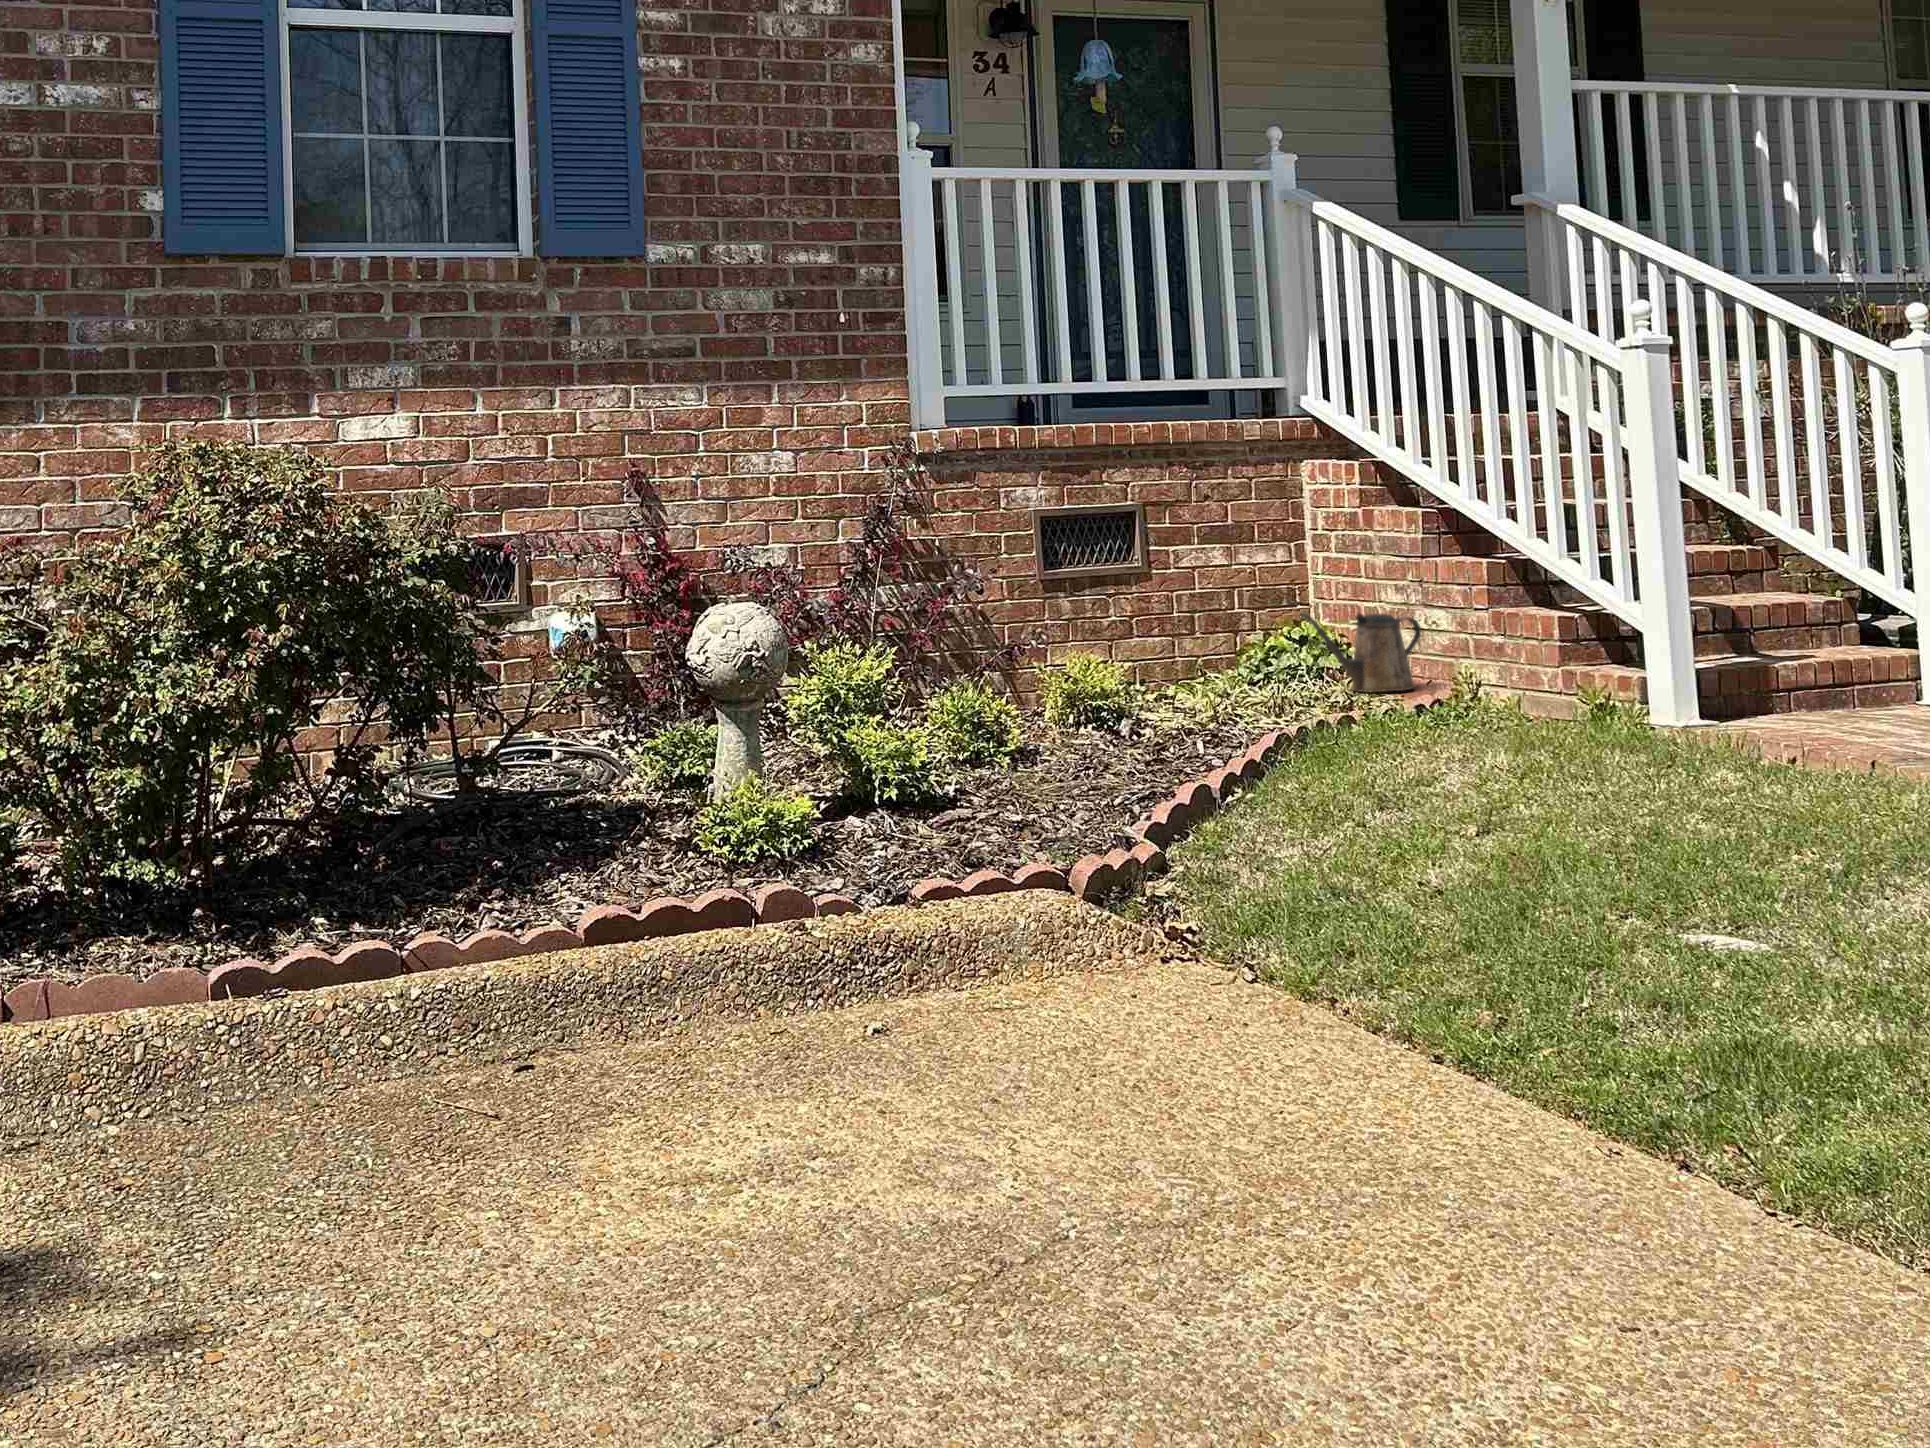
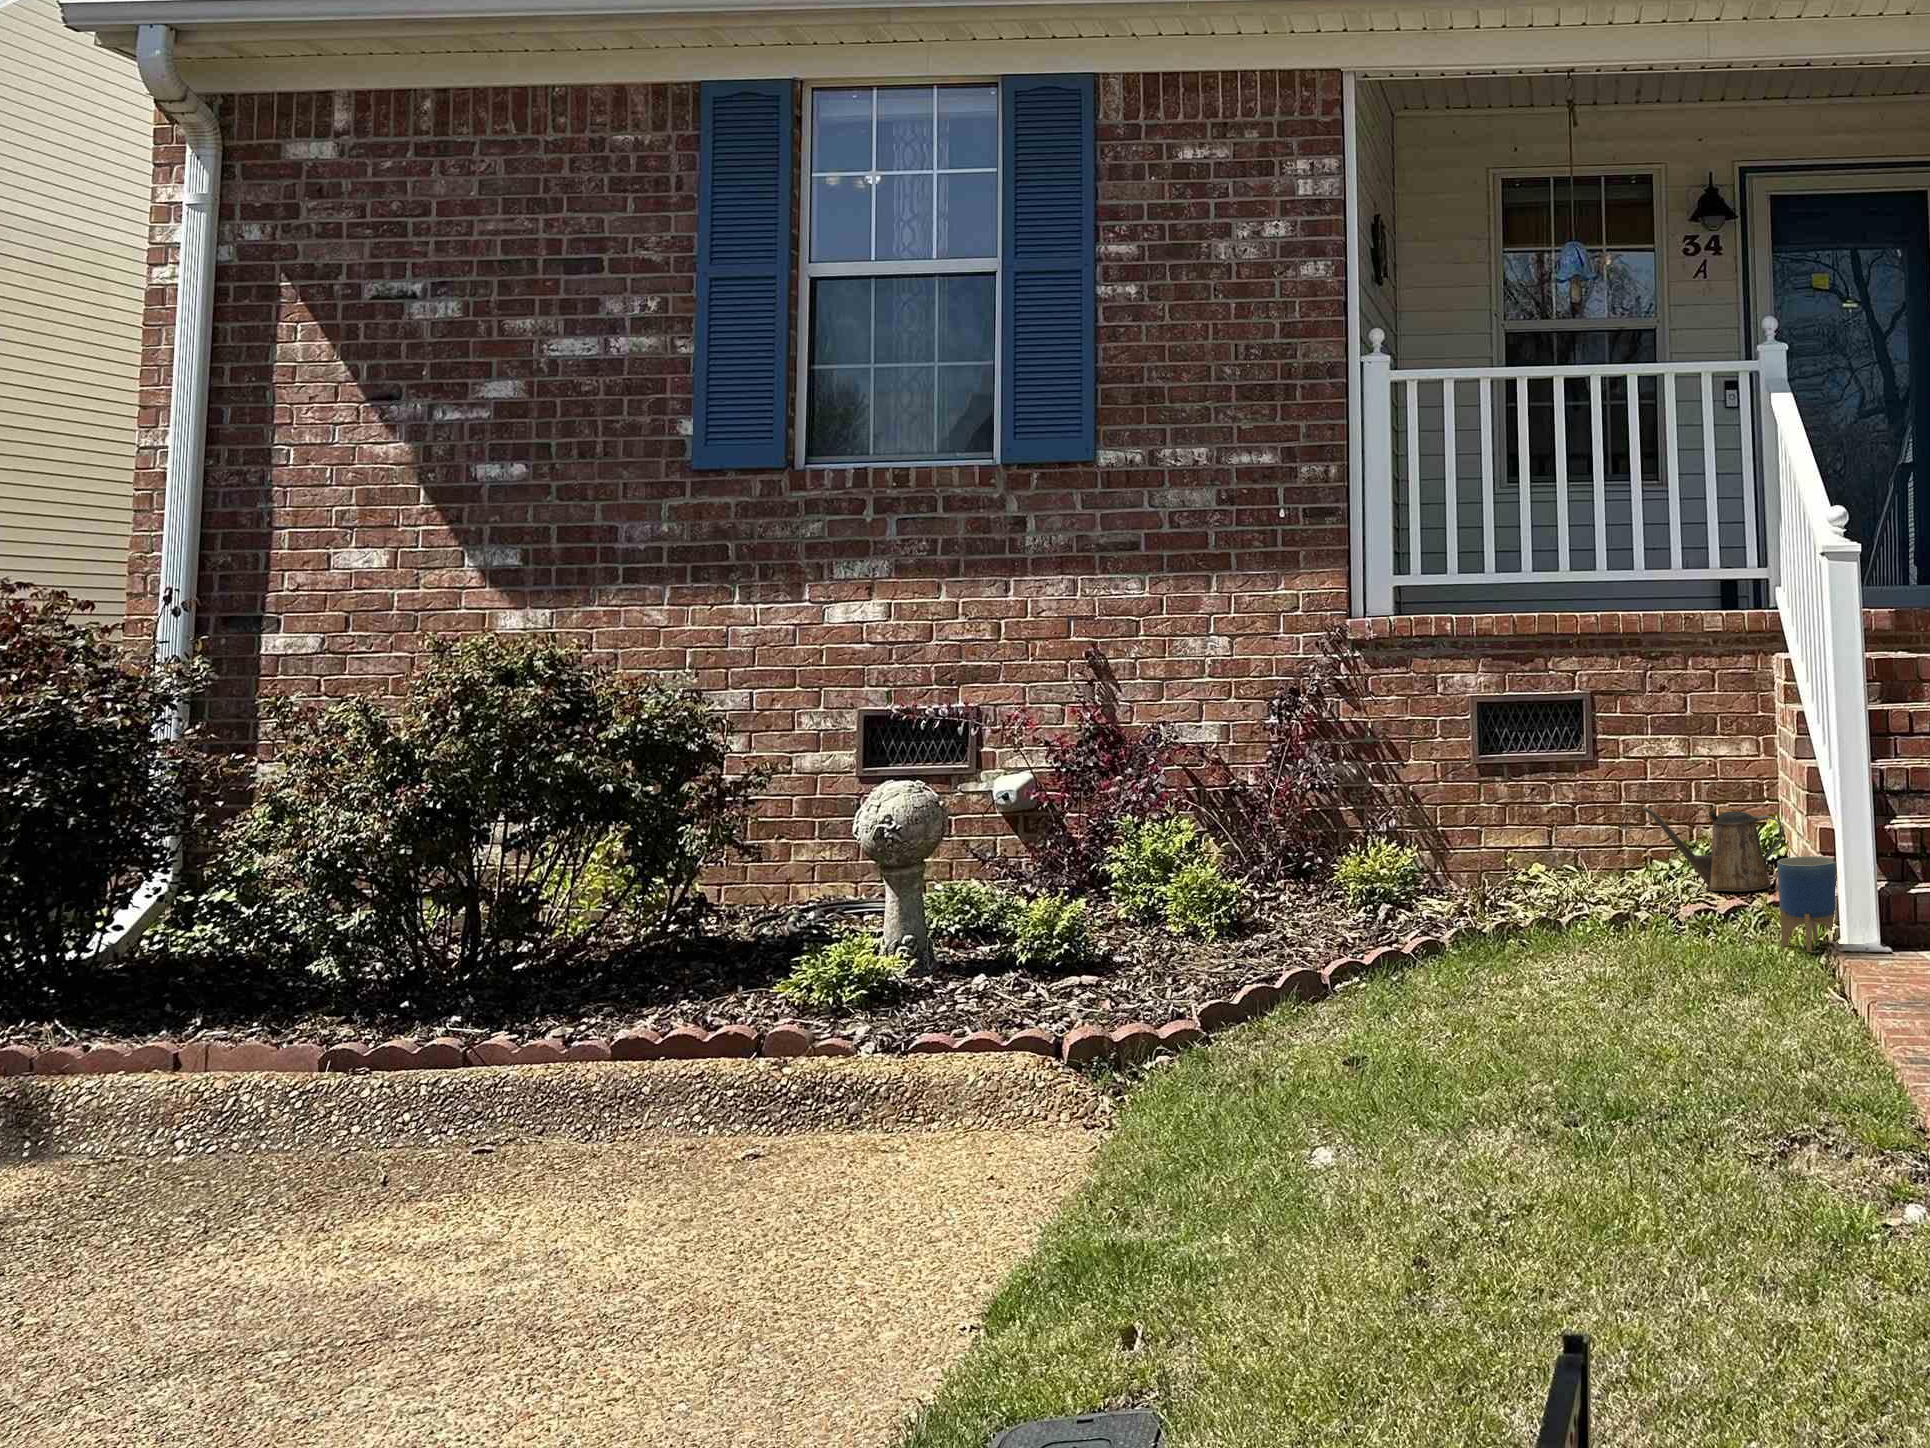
planter: none [1567,639,1632,728] -> present [1777,856,1843,952]

